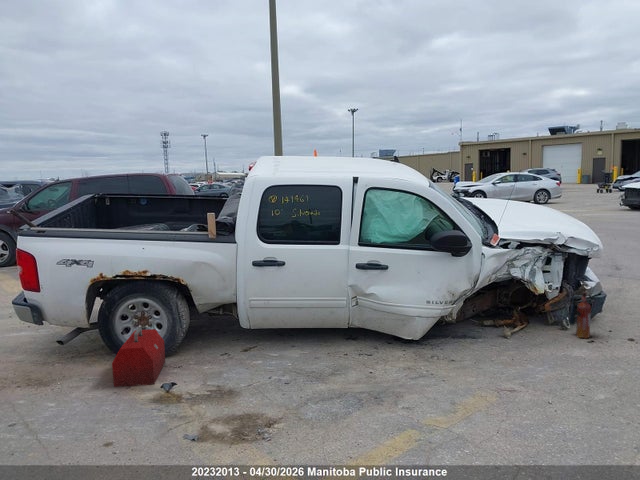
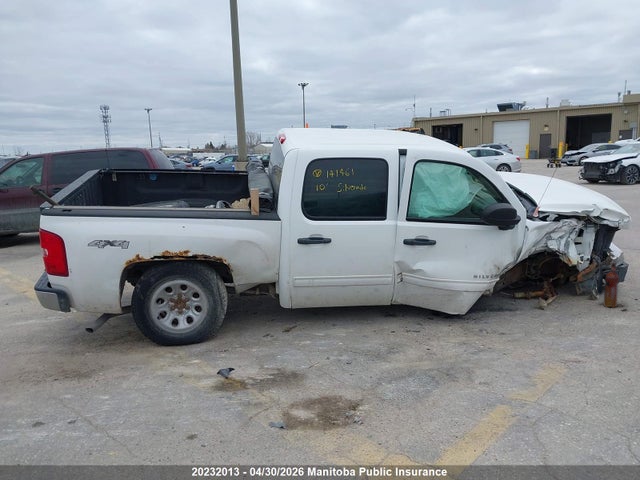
toolbox: present [112,327,165,387] -> none [161,311,206,375]

